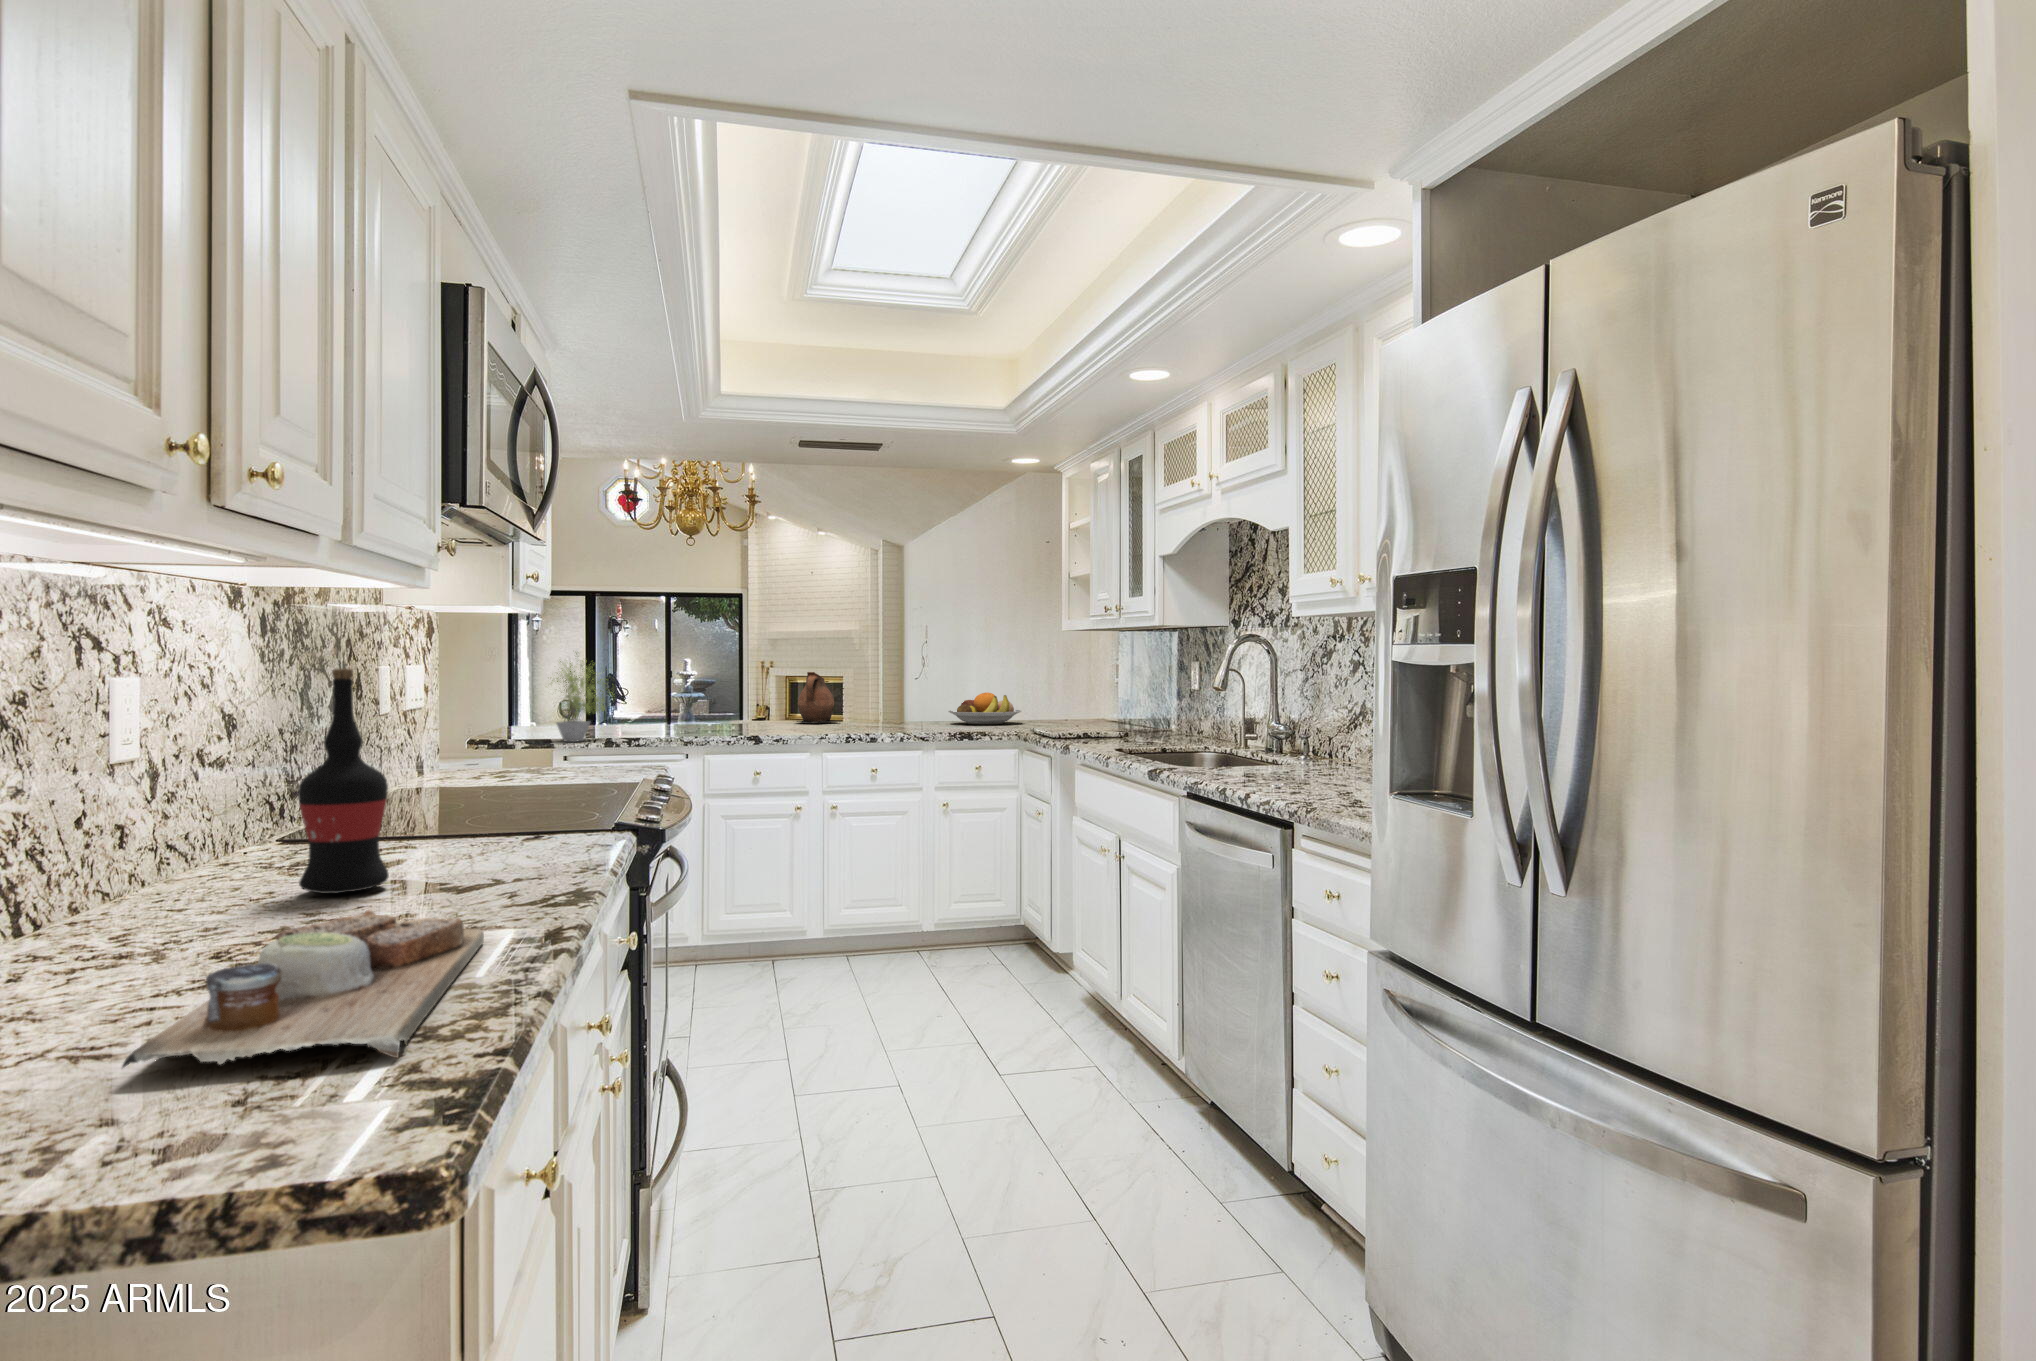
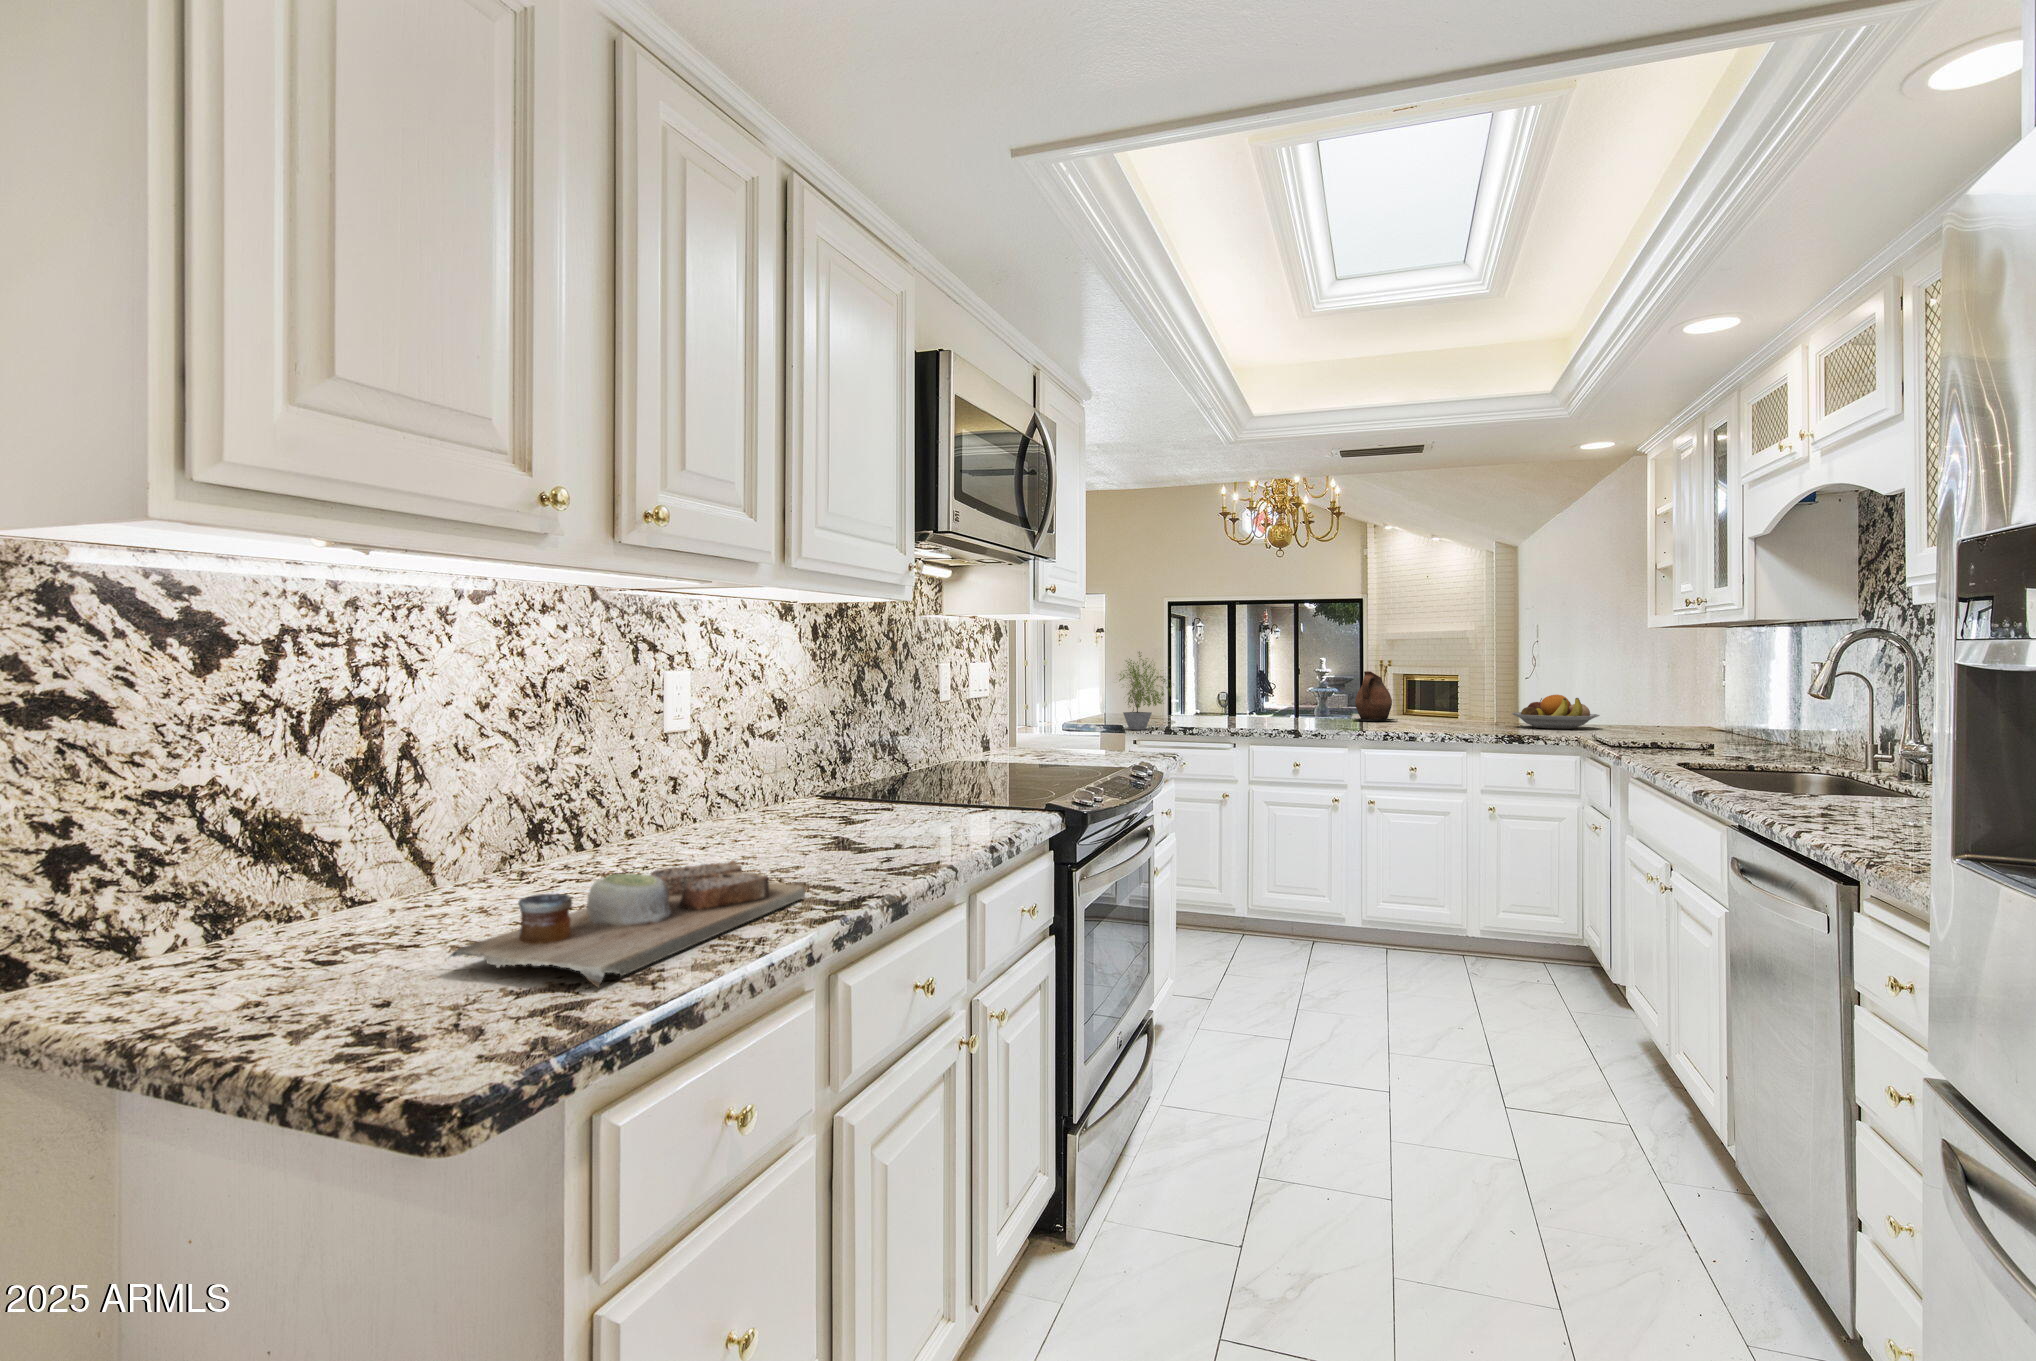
wine bottle: present [298,668,389,893] -> none [761,665,825,843]

